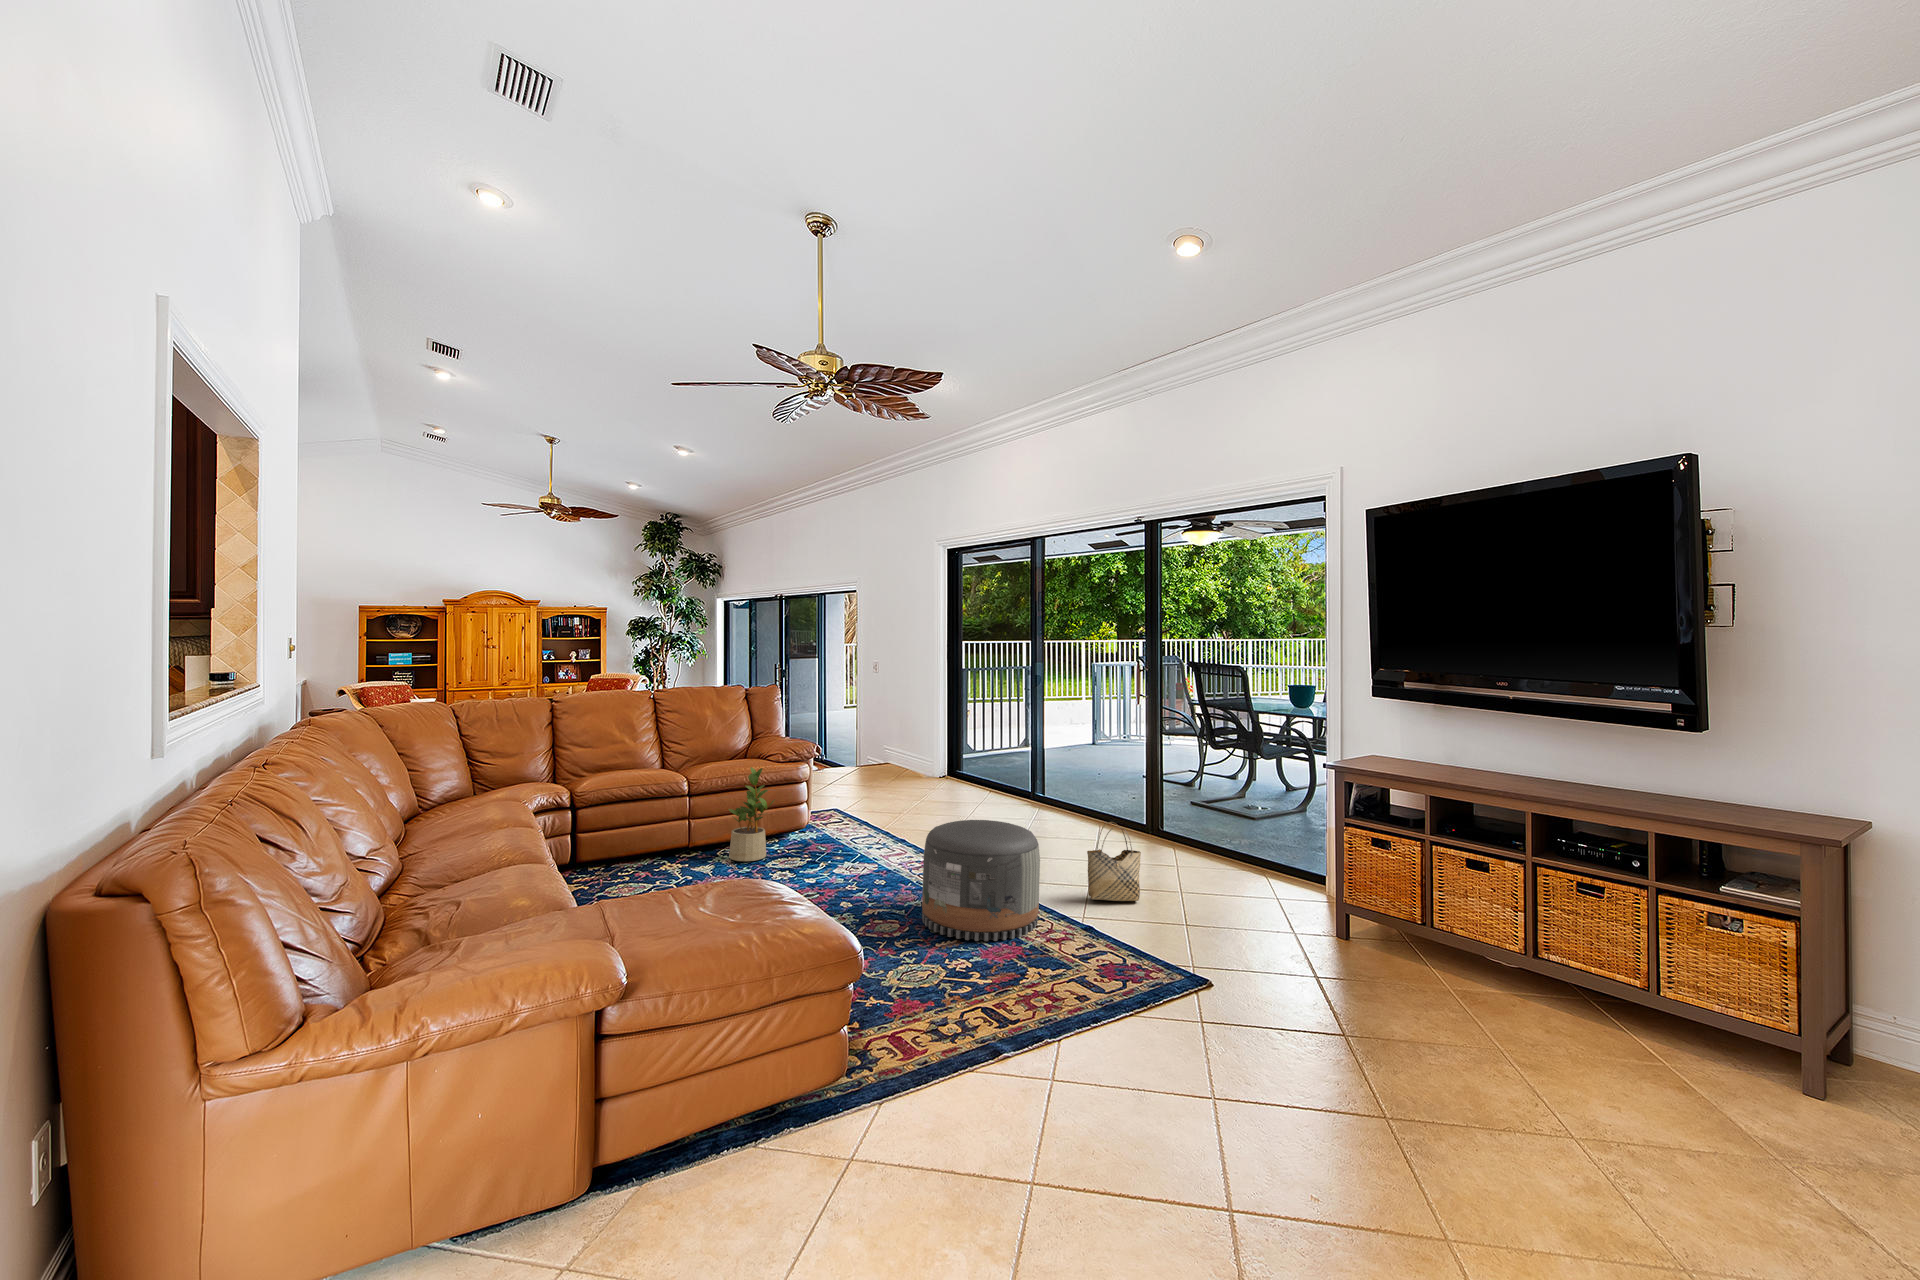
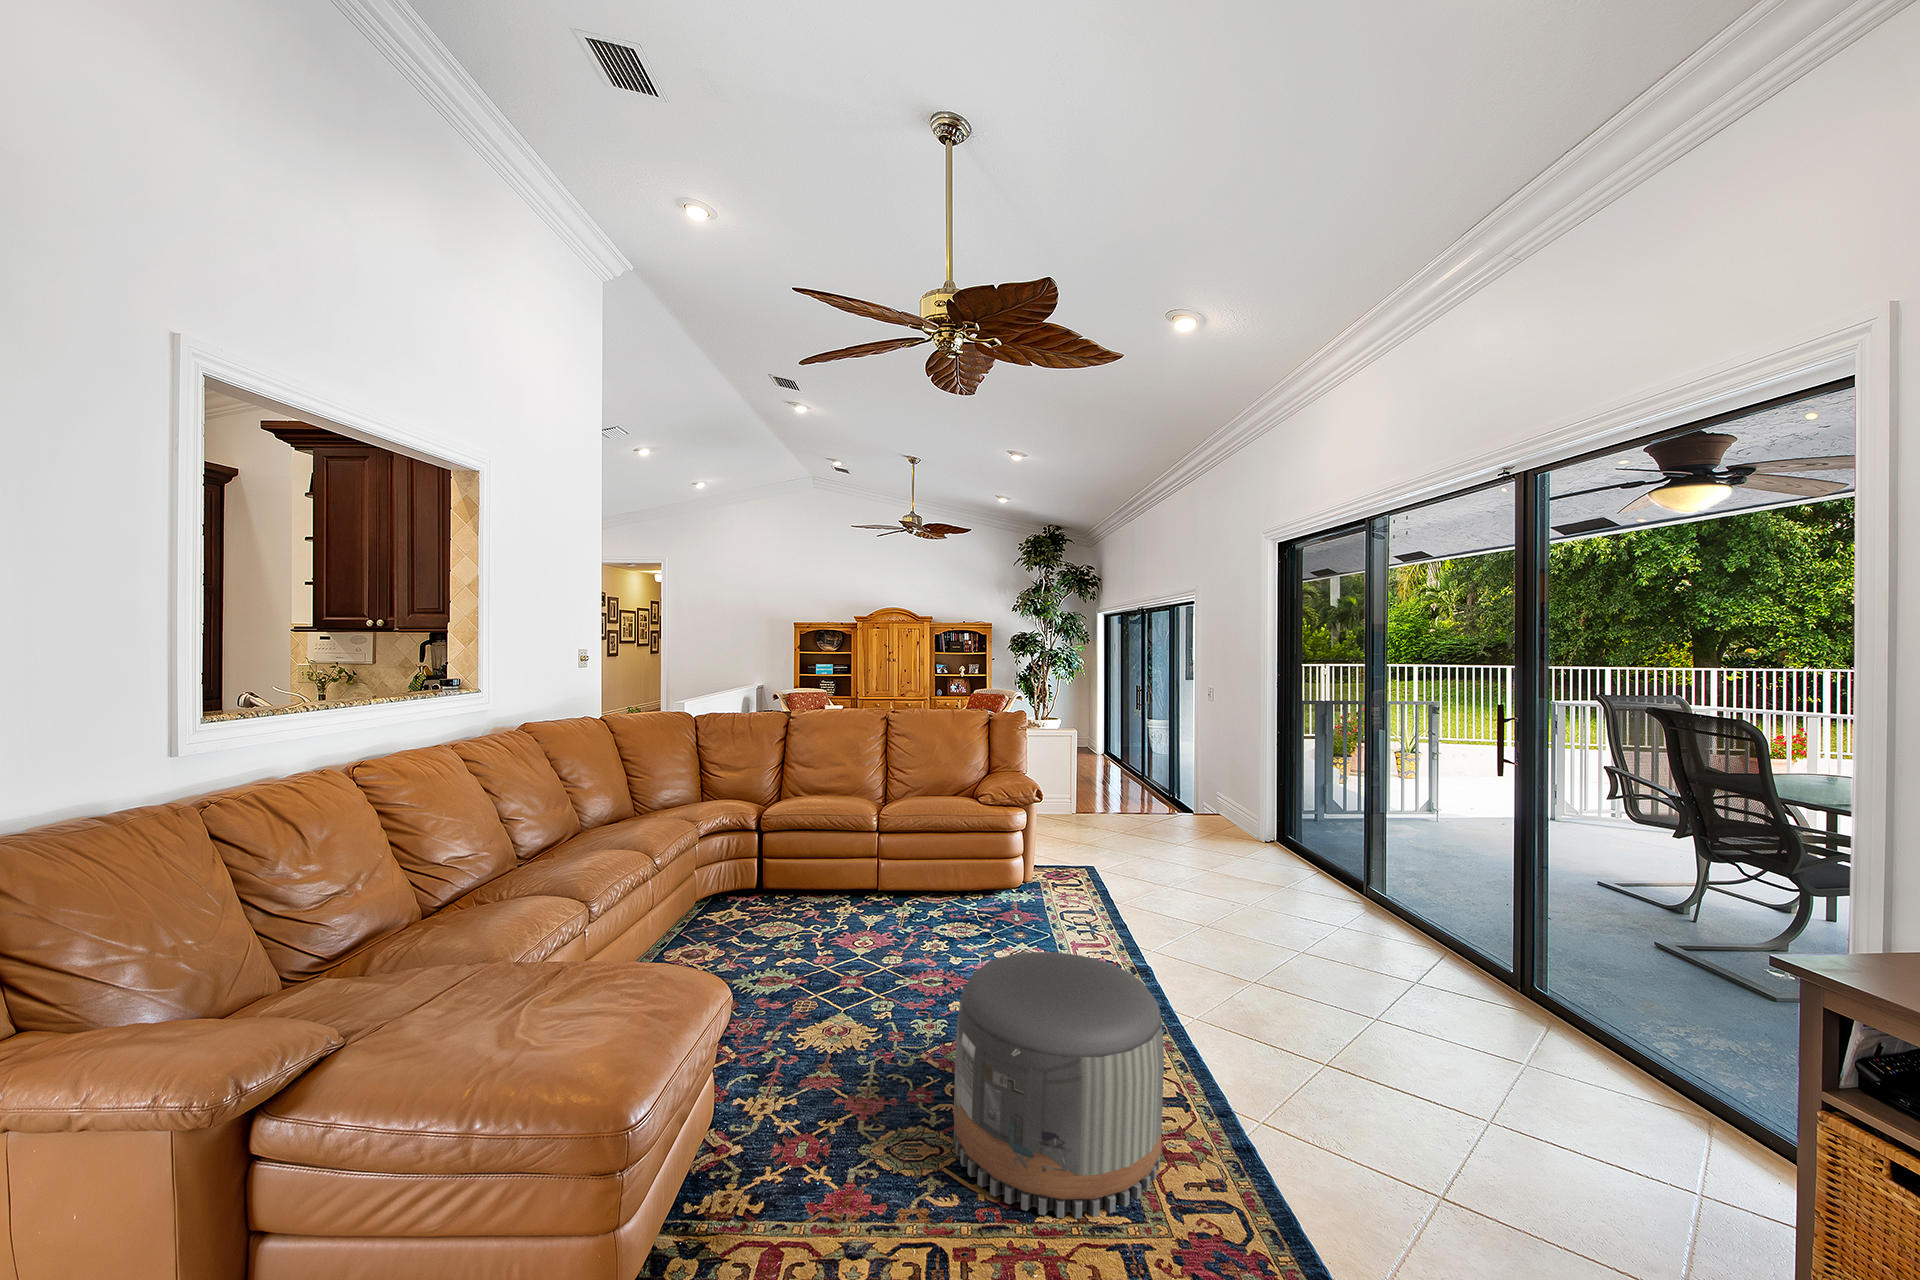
potted plant: present [728,767,775,861] -> none [886,810,939,929]
woven basket: present [1087,822,1141,901] -> none [1293,1023,1424,1221]

